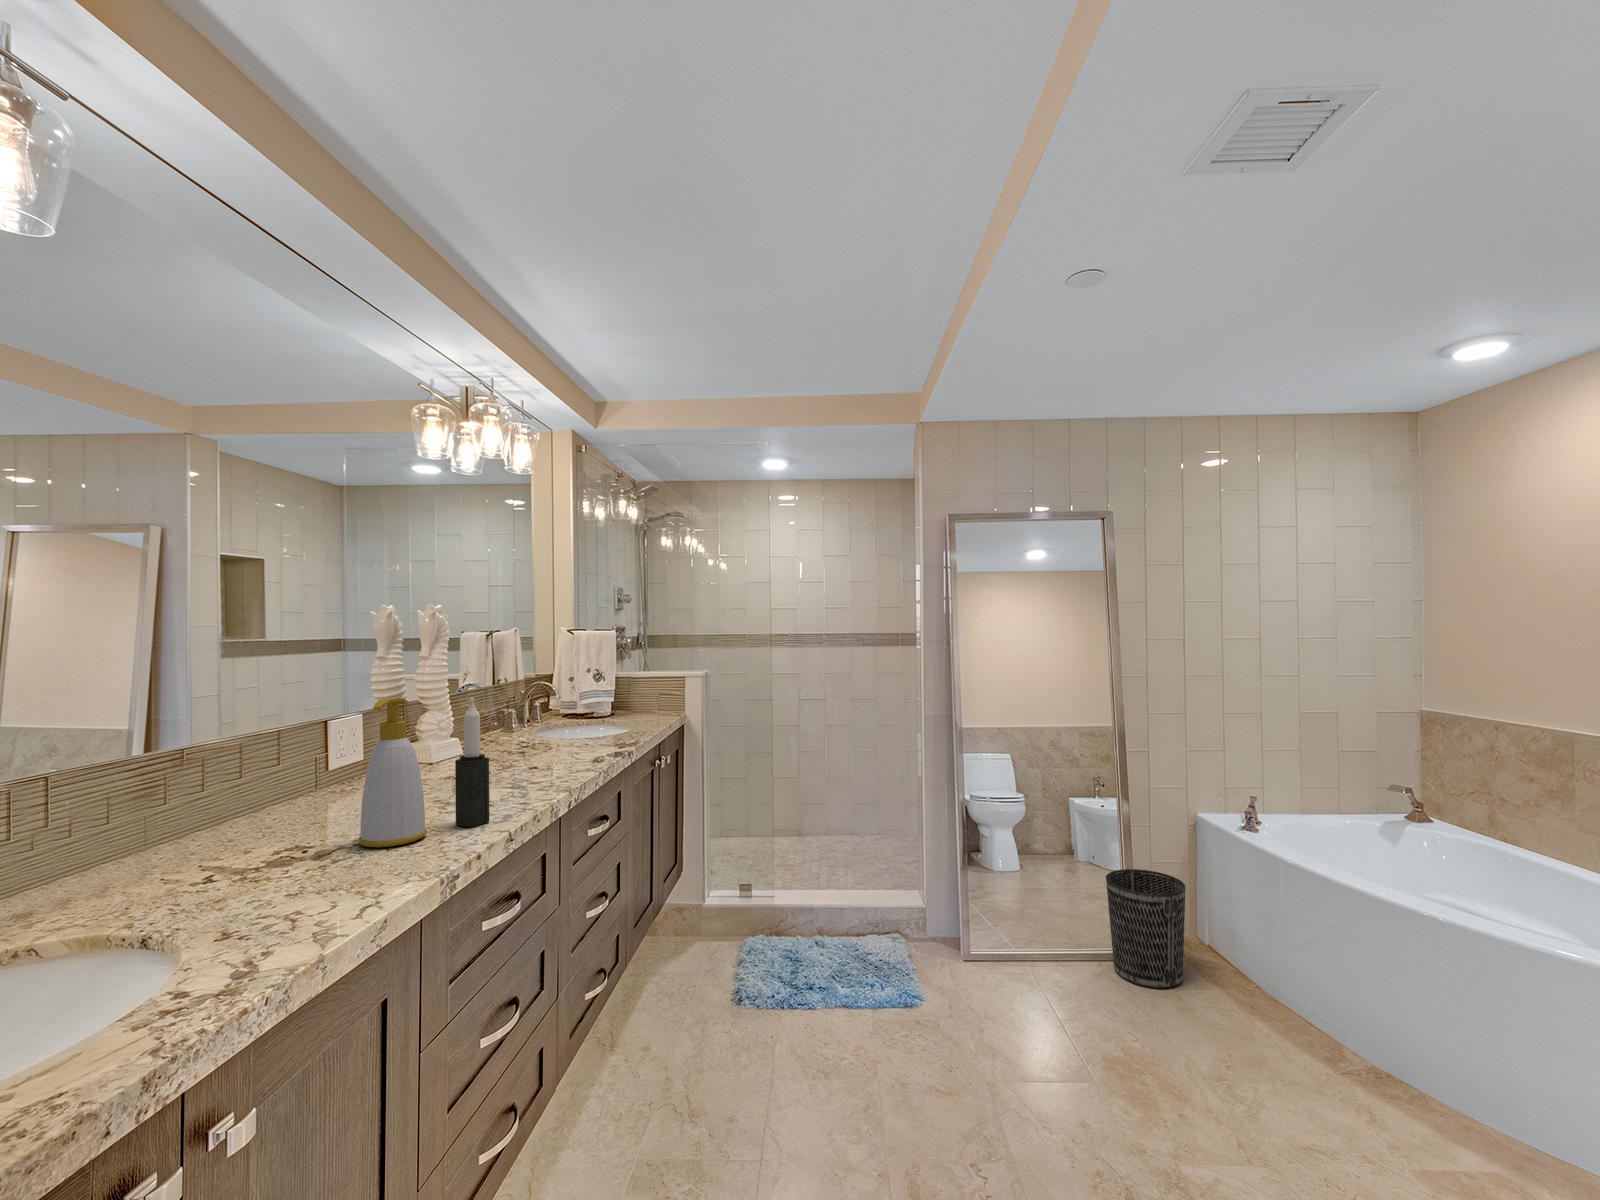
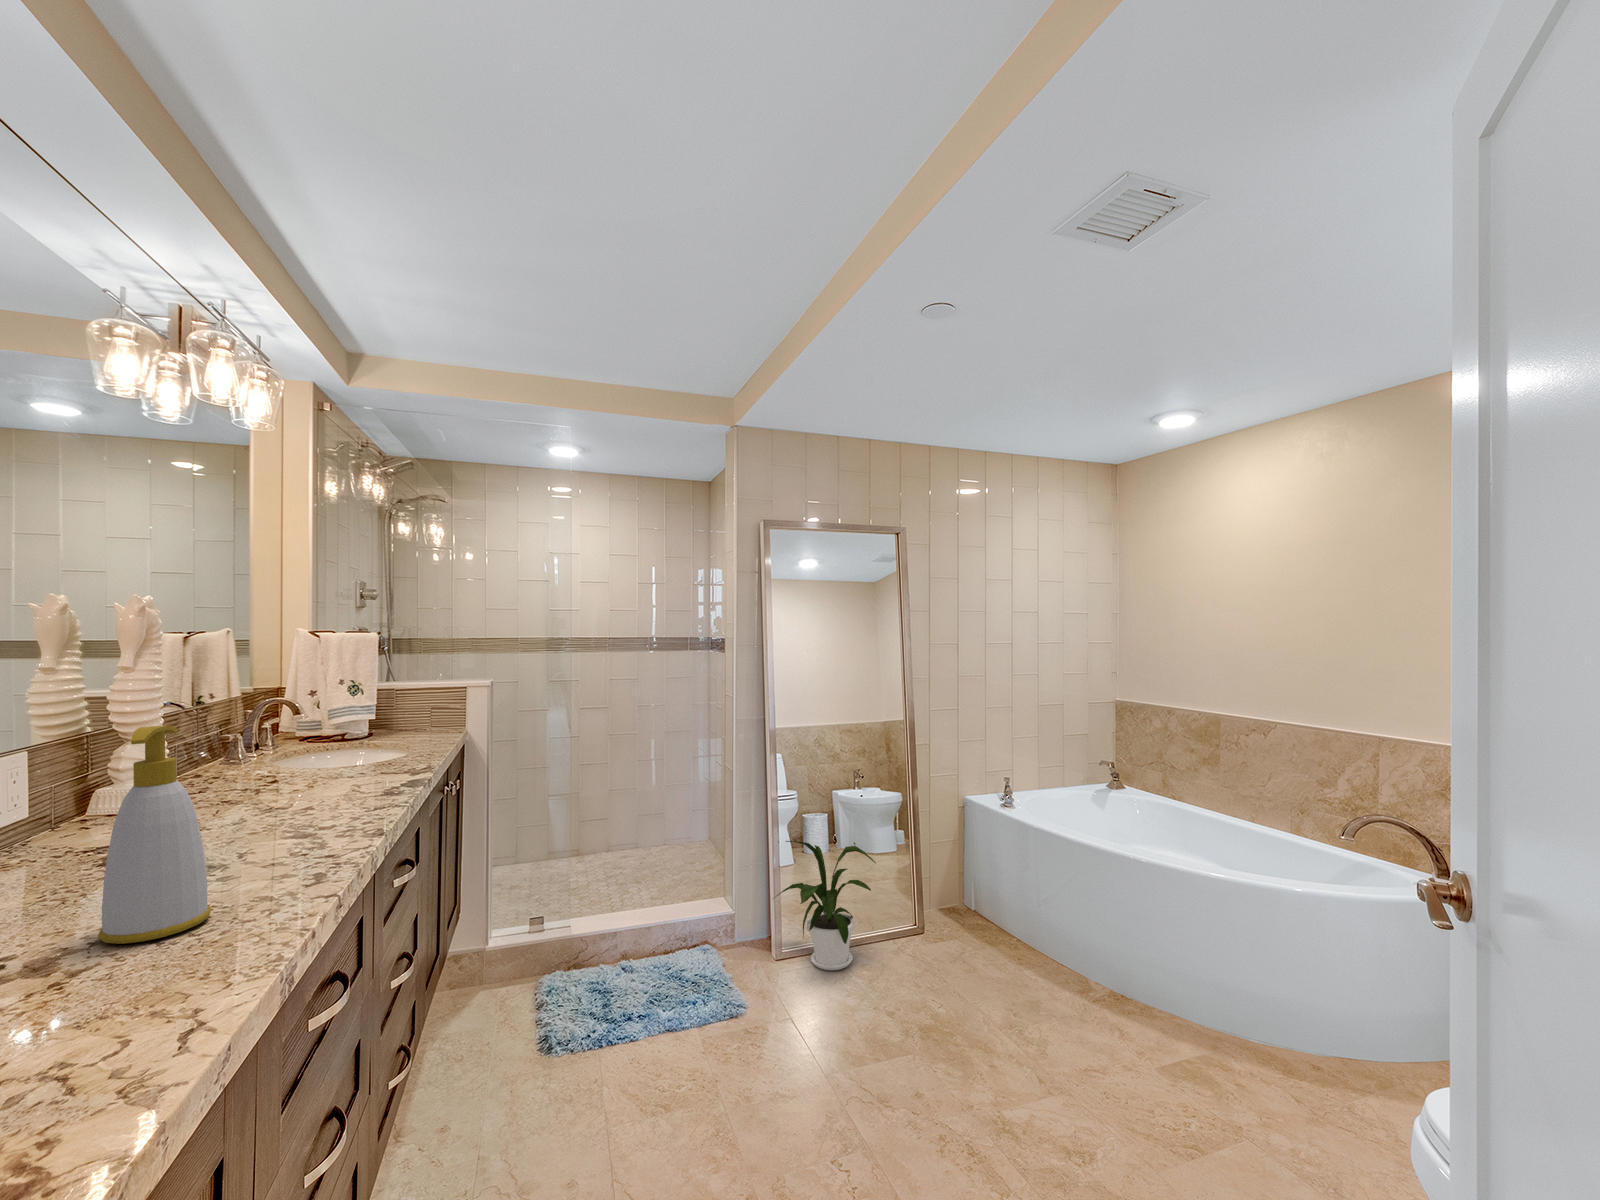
candle: present [455,698,489,827] -> none [245,720,297,895]
house plant: none [961,844,1068,981] -> present [774,841,876,970]
wastebasket: present [1106,869,1185,989] -> none [905,847,973,955]

